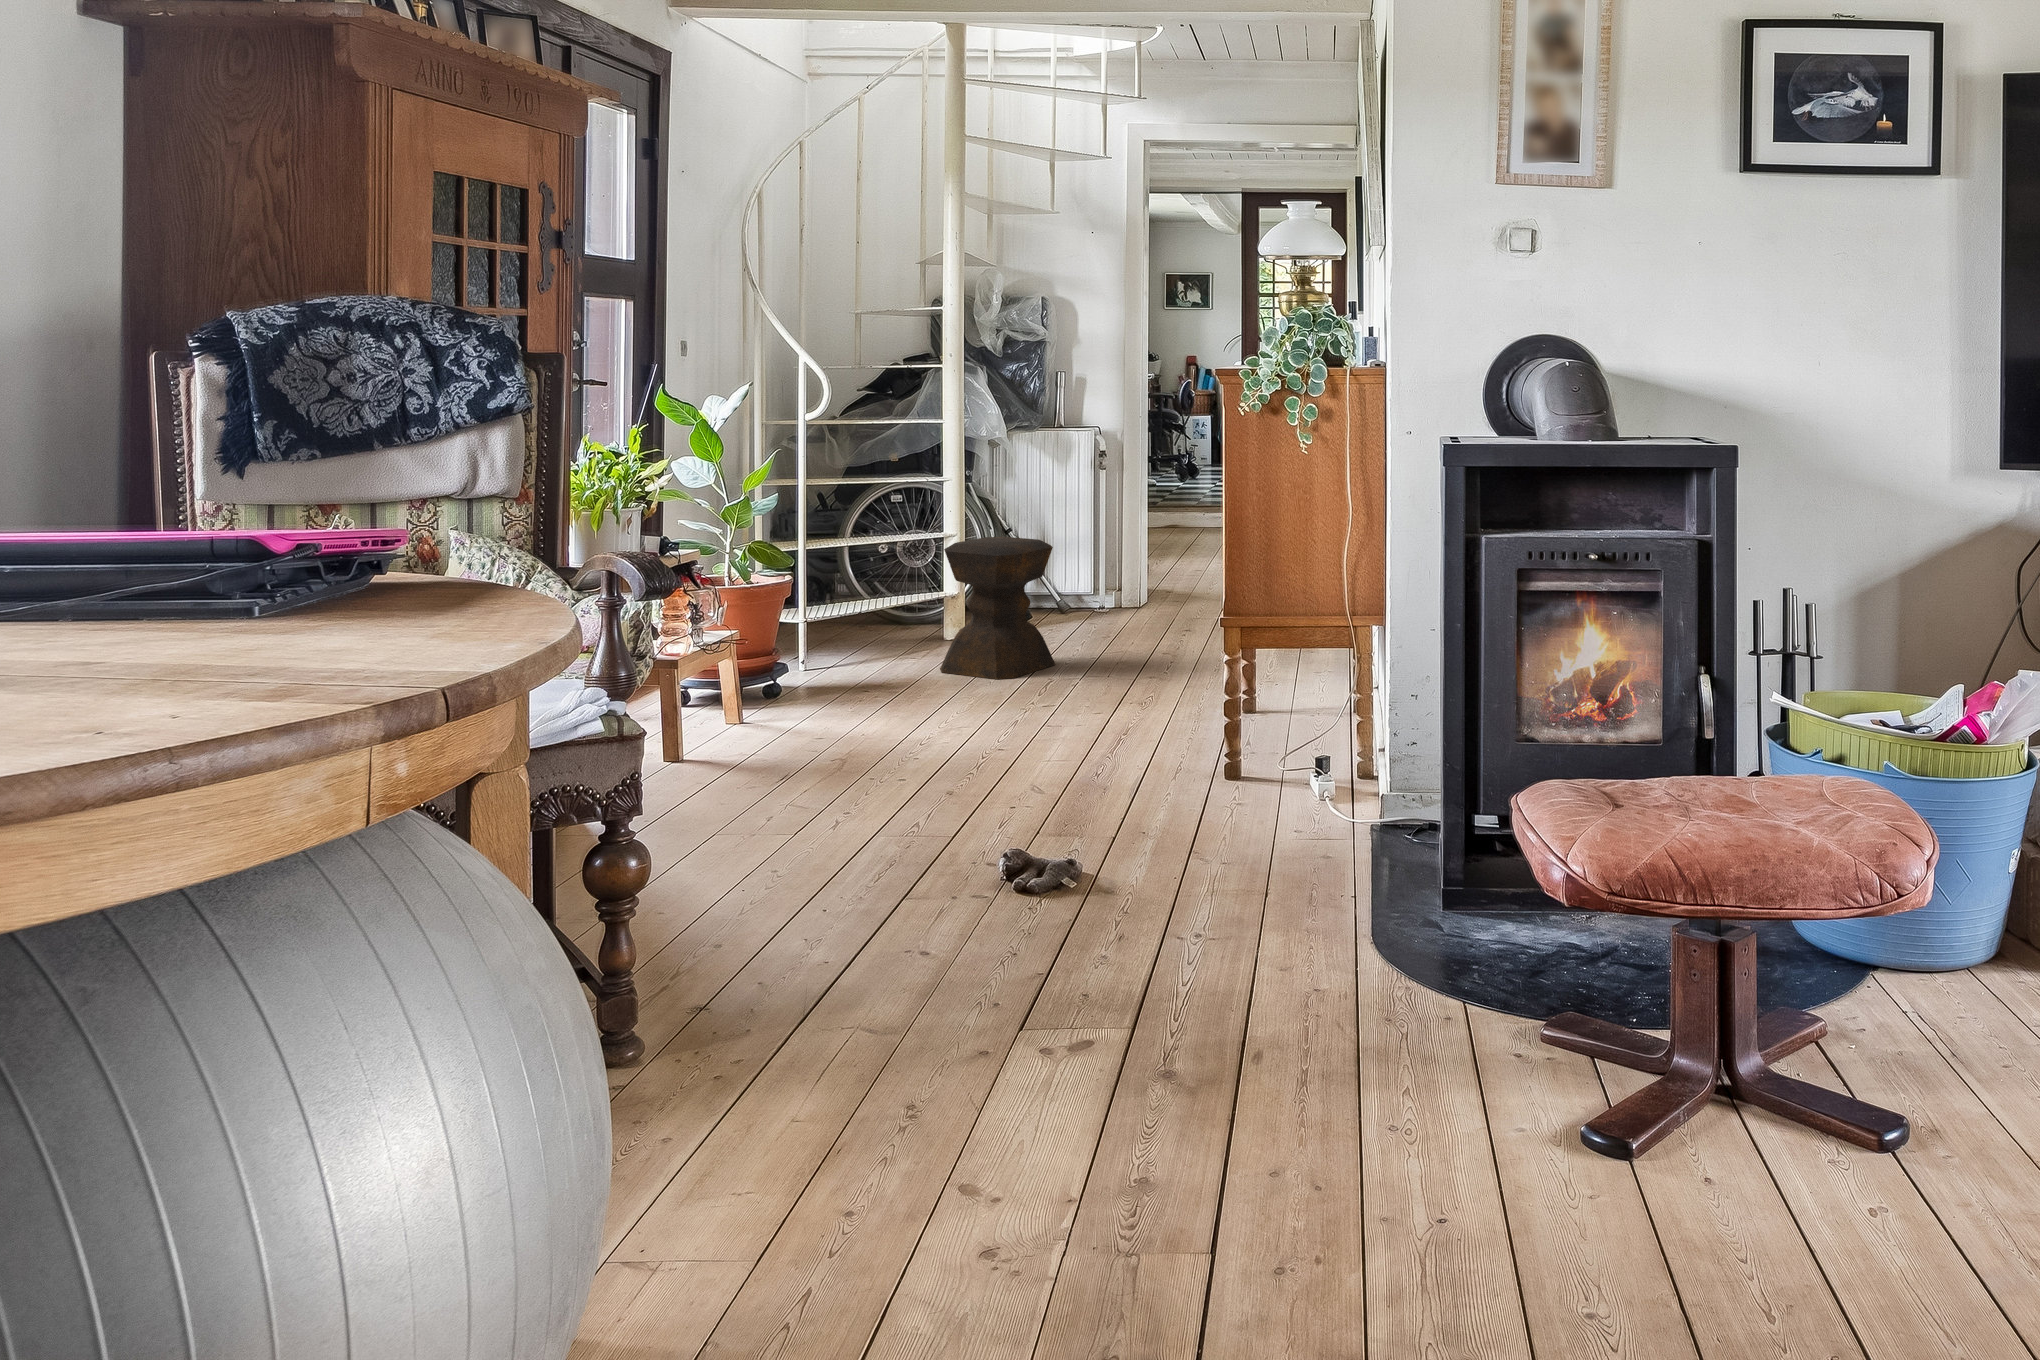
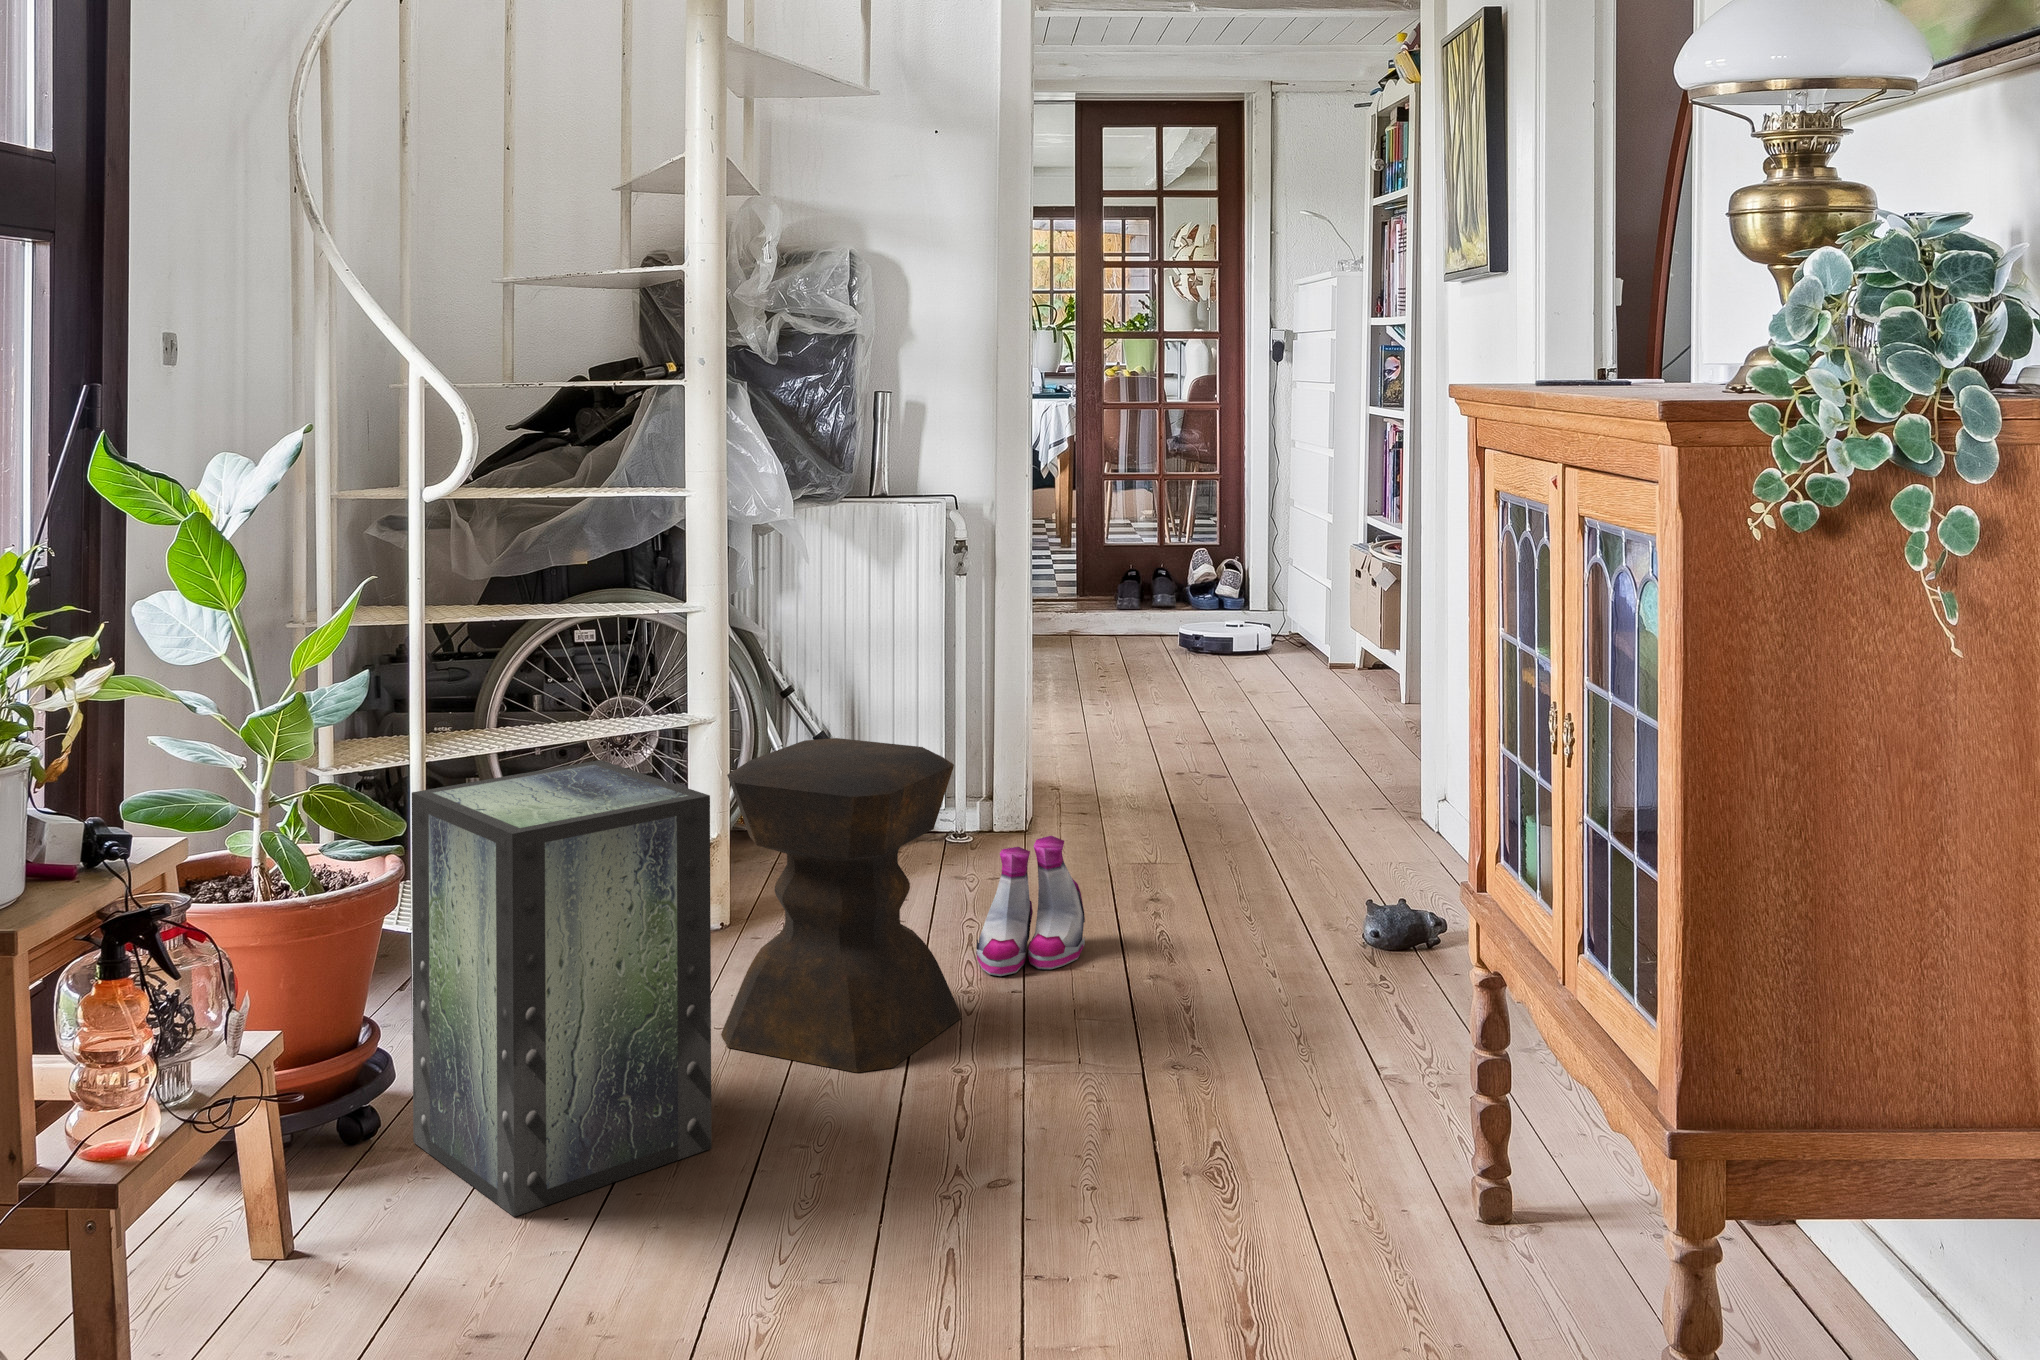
storage box: none [793,537,923,713] -> present [412,760,711,1217]
boots: none [1074,590,1131,653] -> present [976,836,1085,976]

